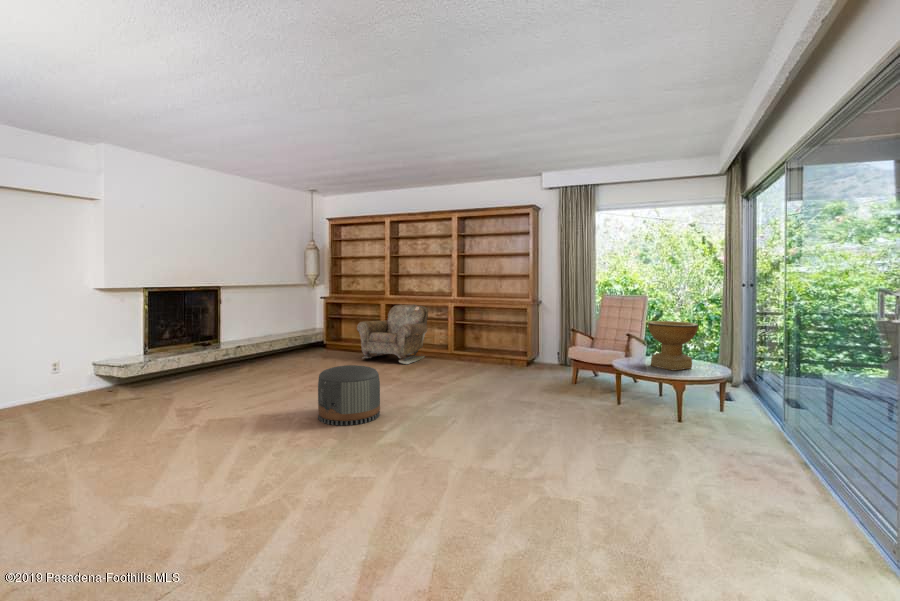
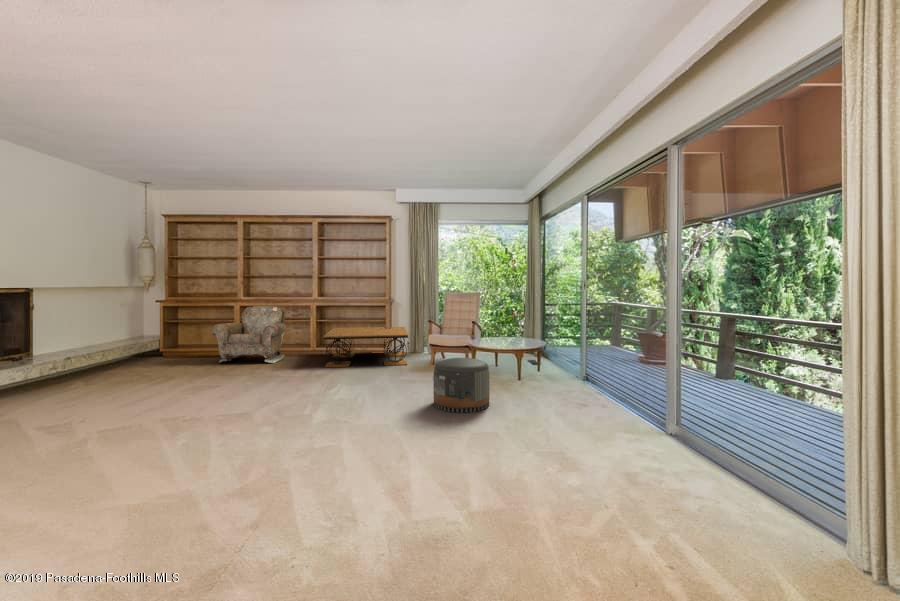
decorative bowl: present [648,321,698,371] -> none [495,310,528,345]
coffee table: none [447,331,552,381] -> present [323,327,408,367]
pouf: present [318,365,380,426] -> present [433,358,490,412]

